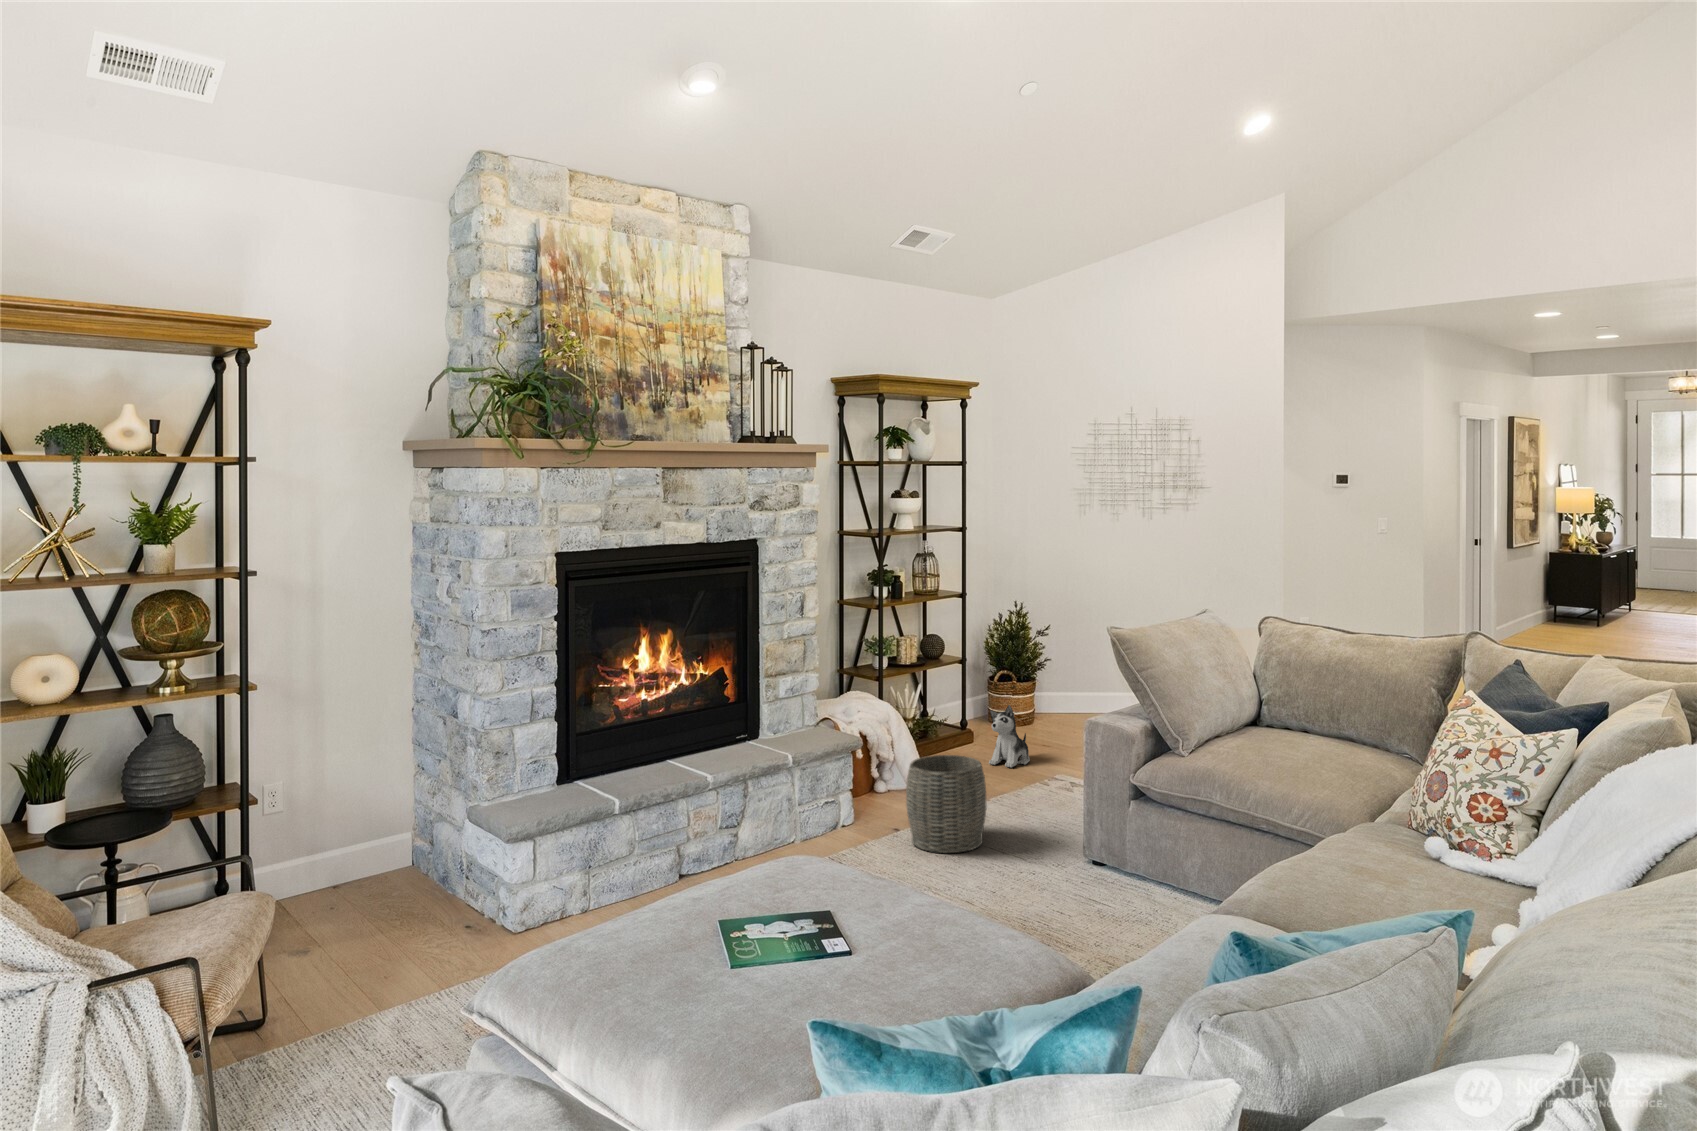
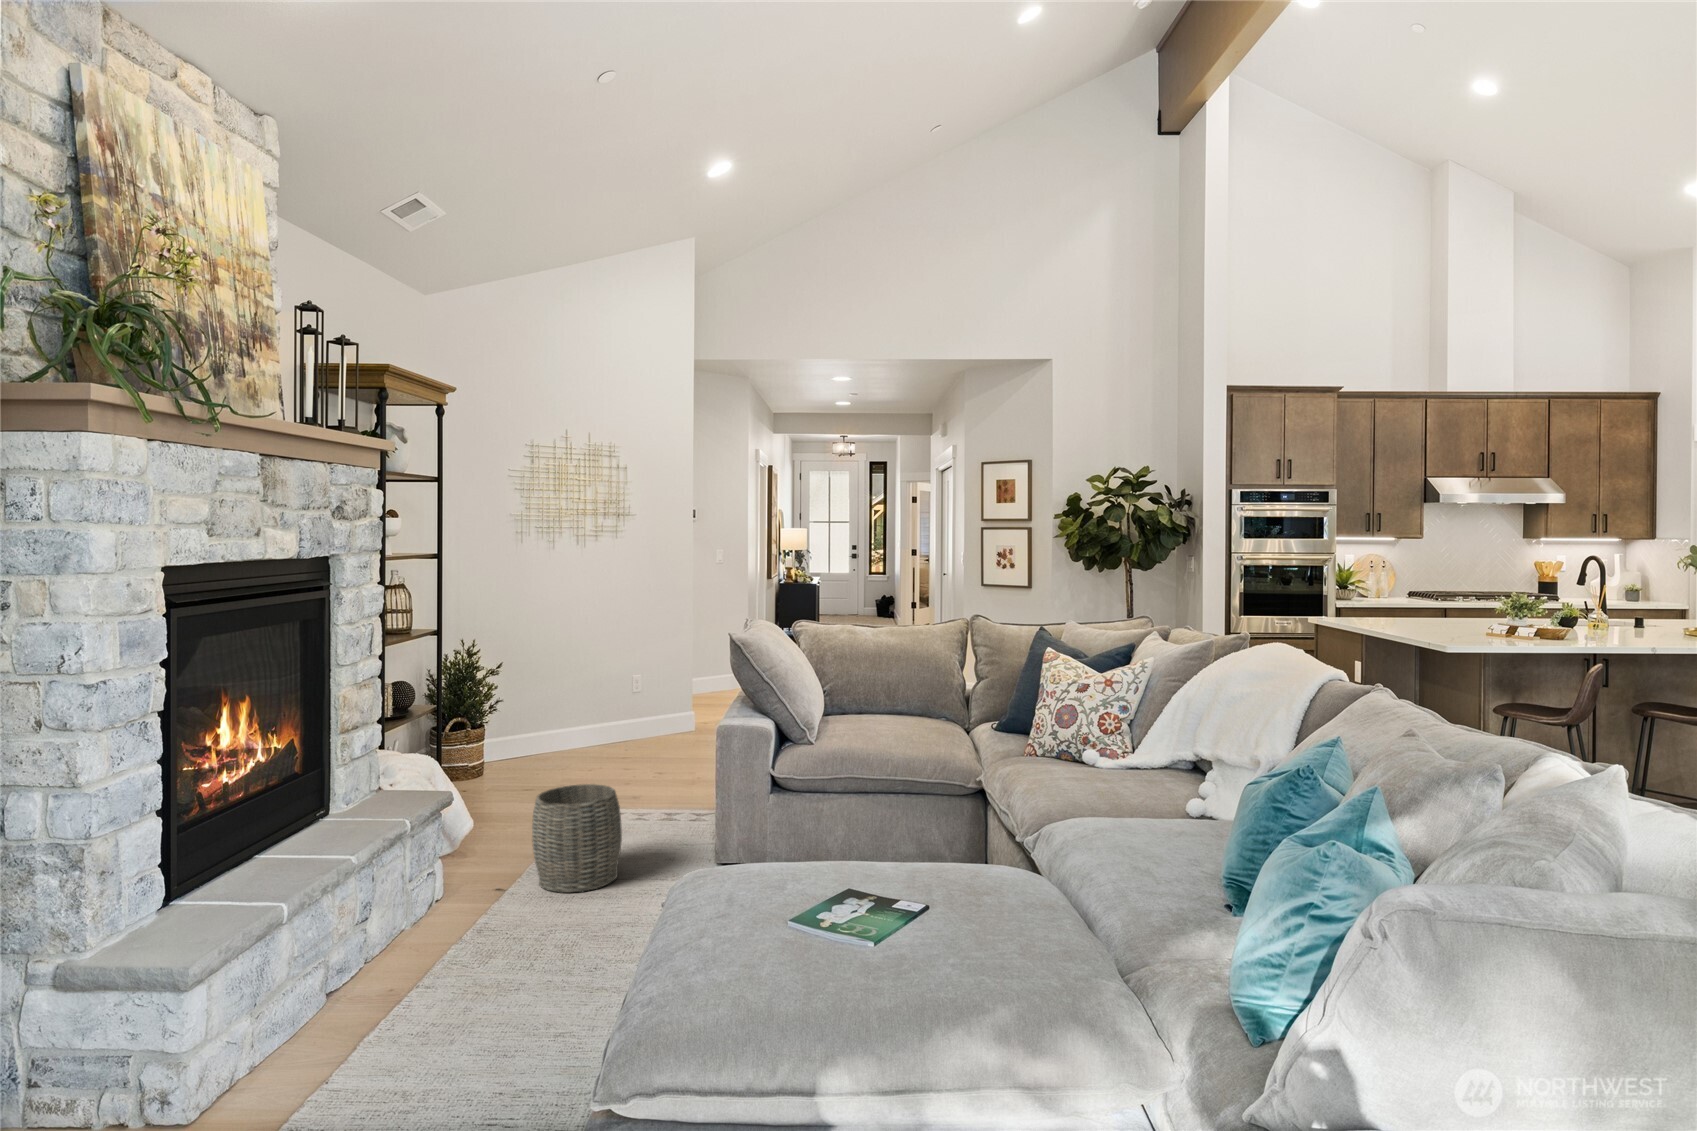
plush toy: present [989,705,1030,767] -> none [493,736,537,803]

